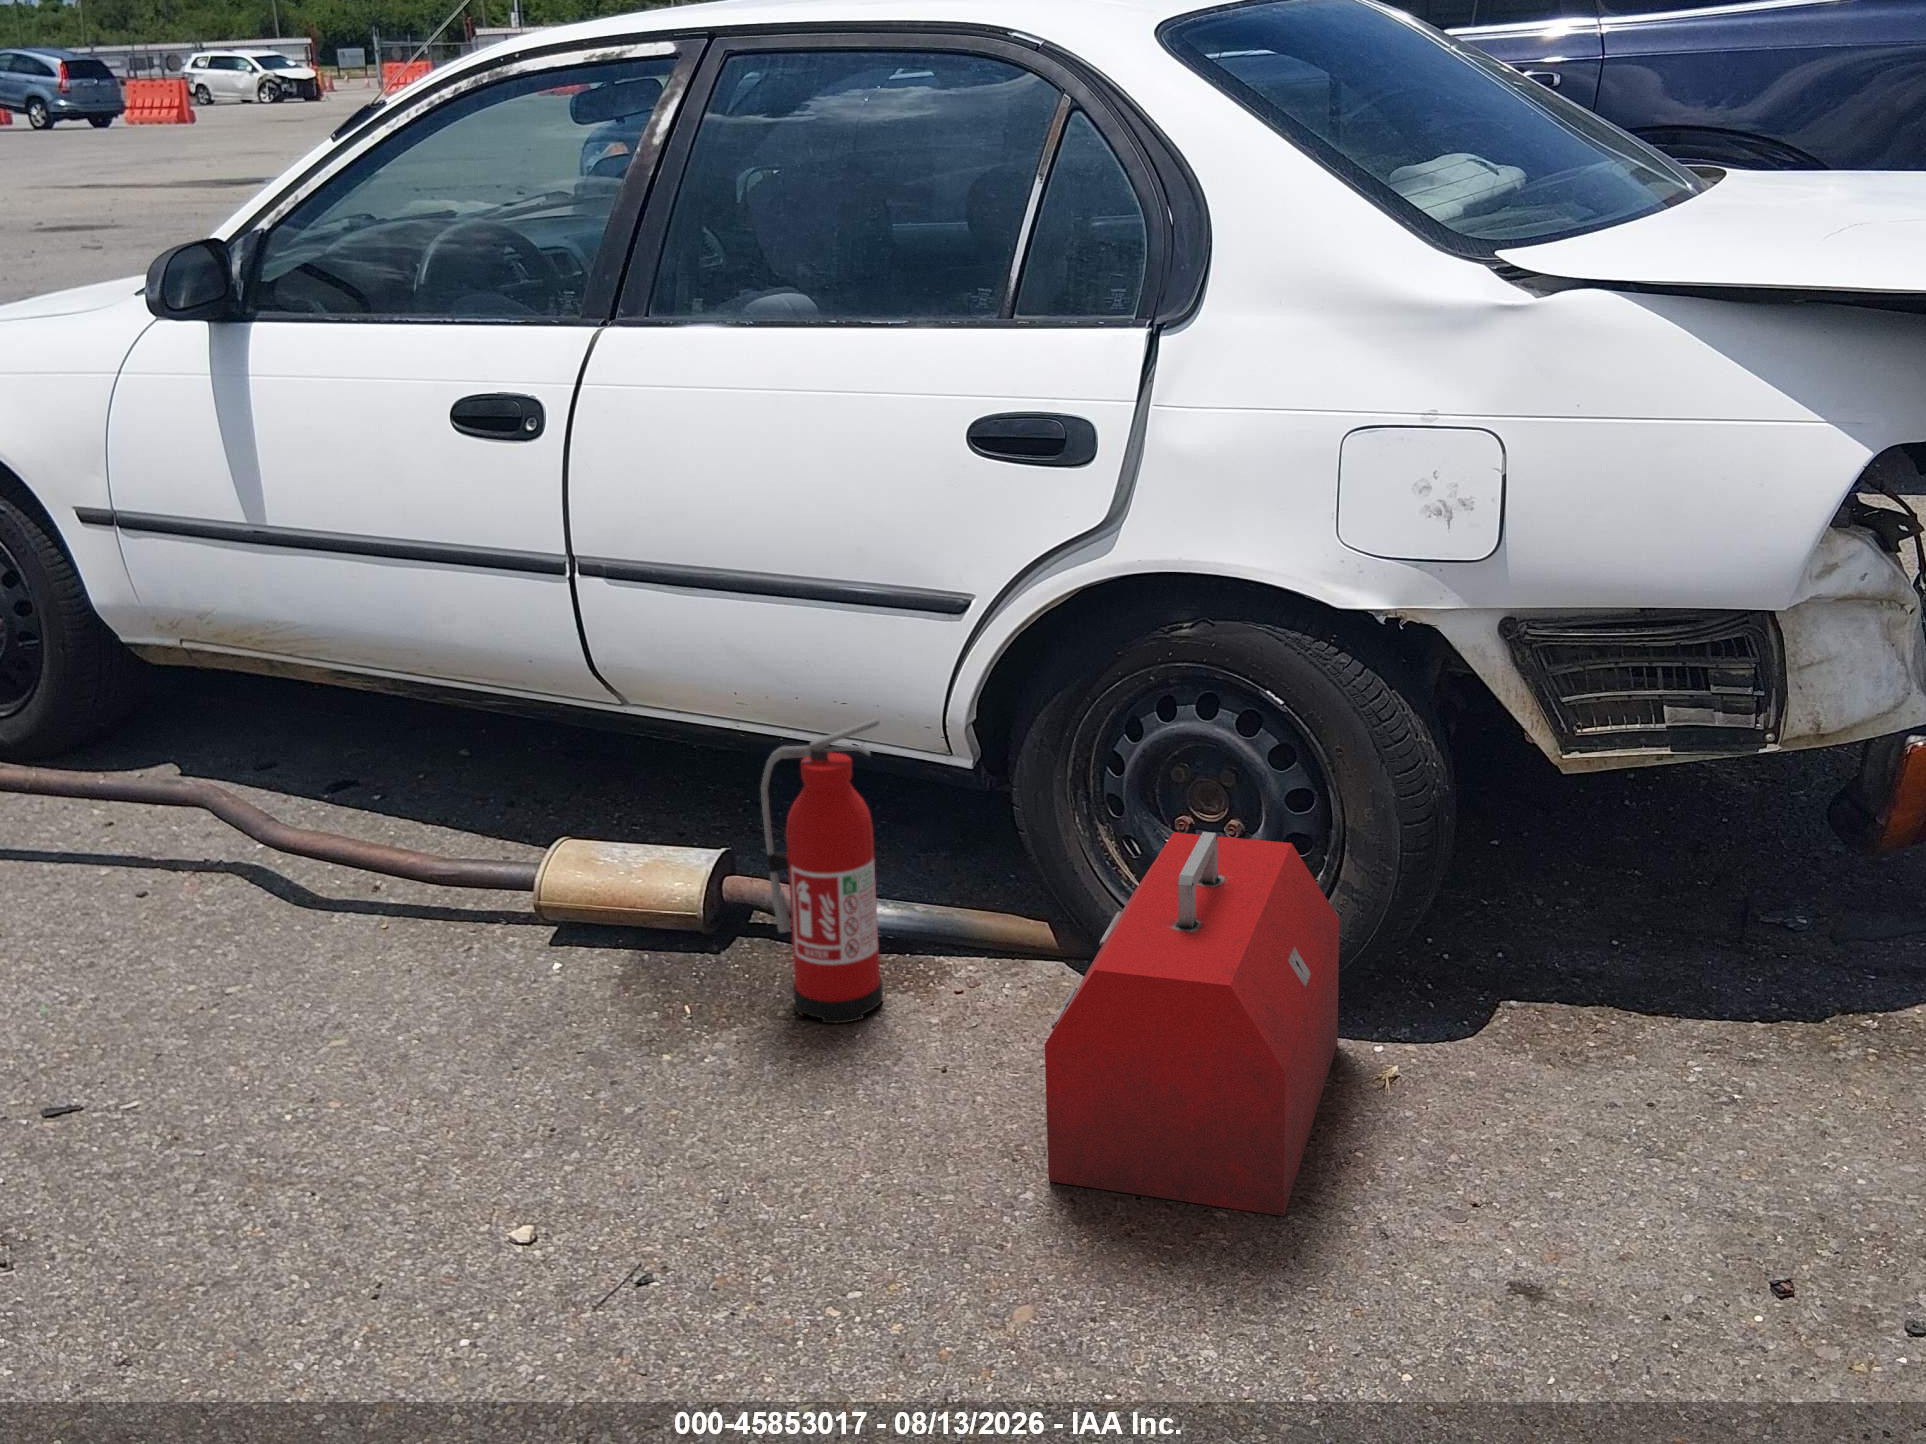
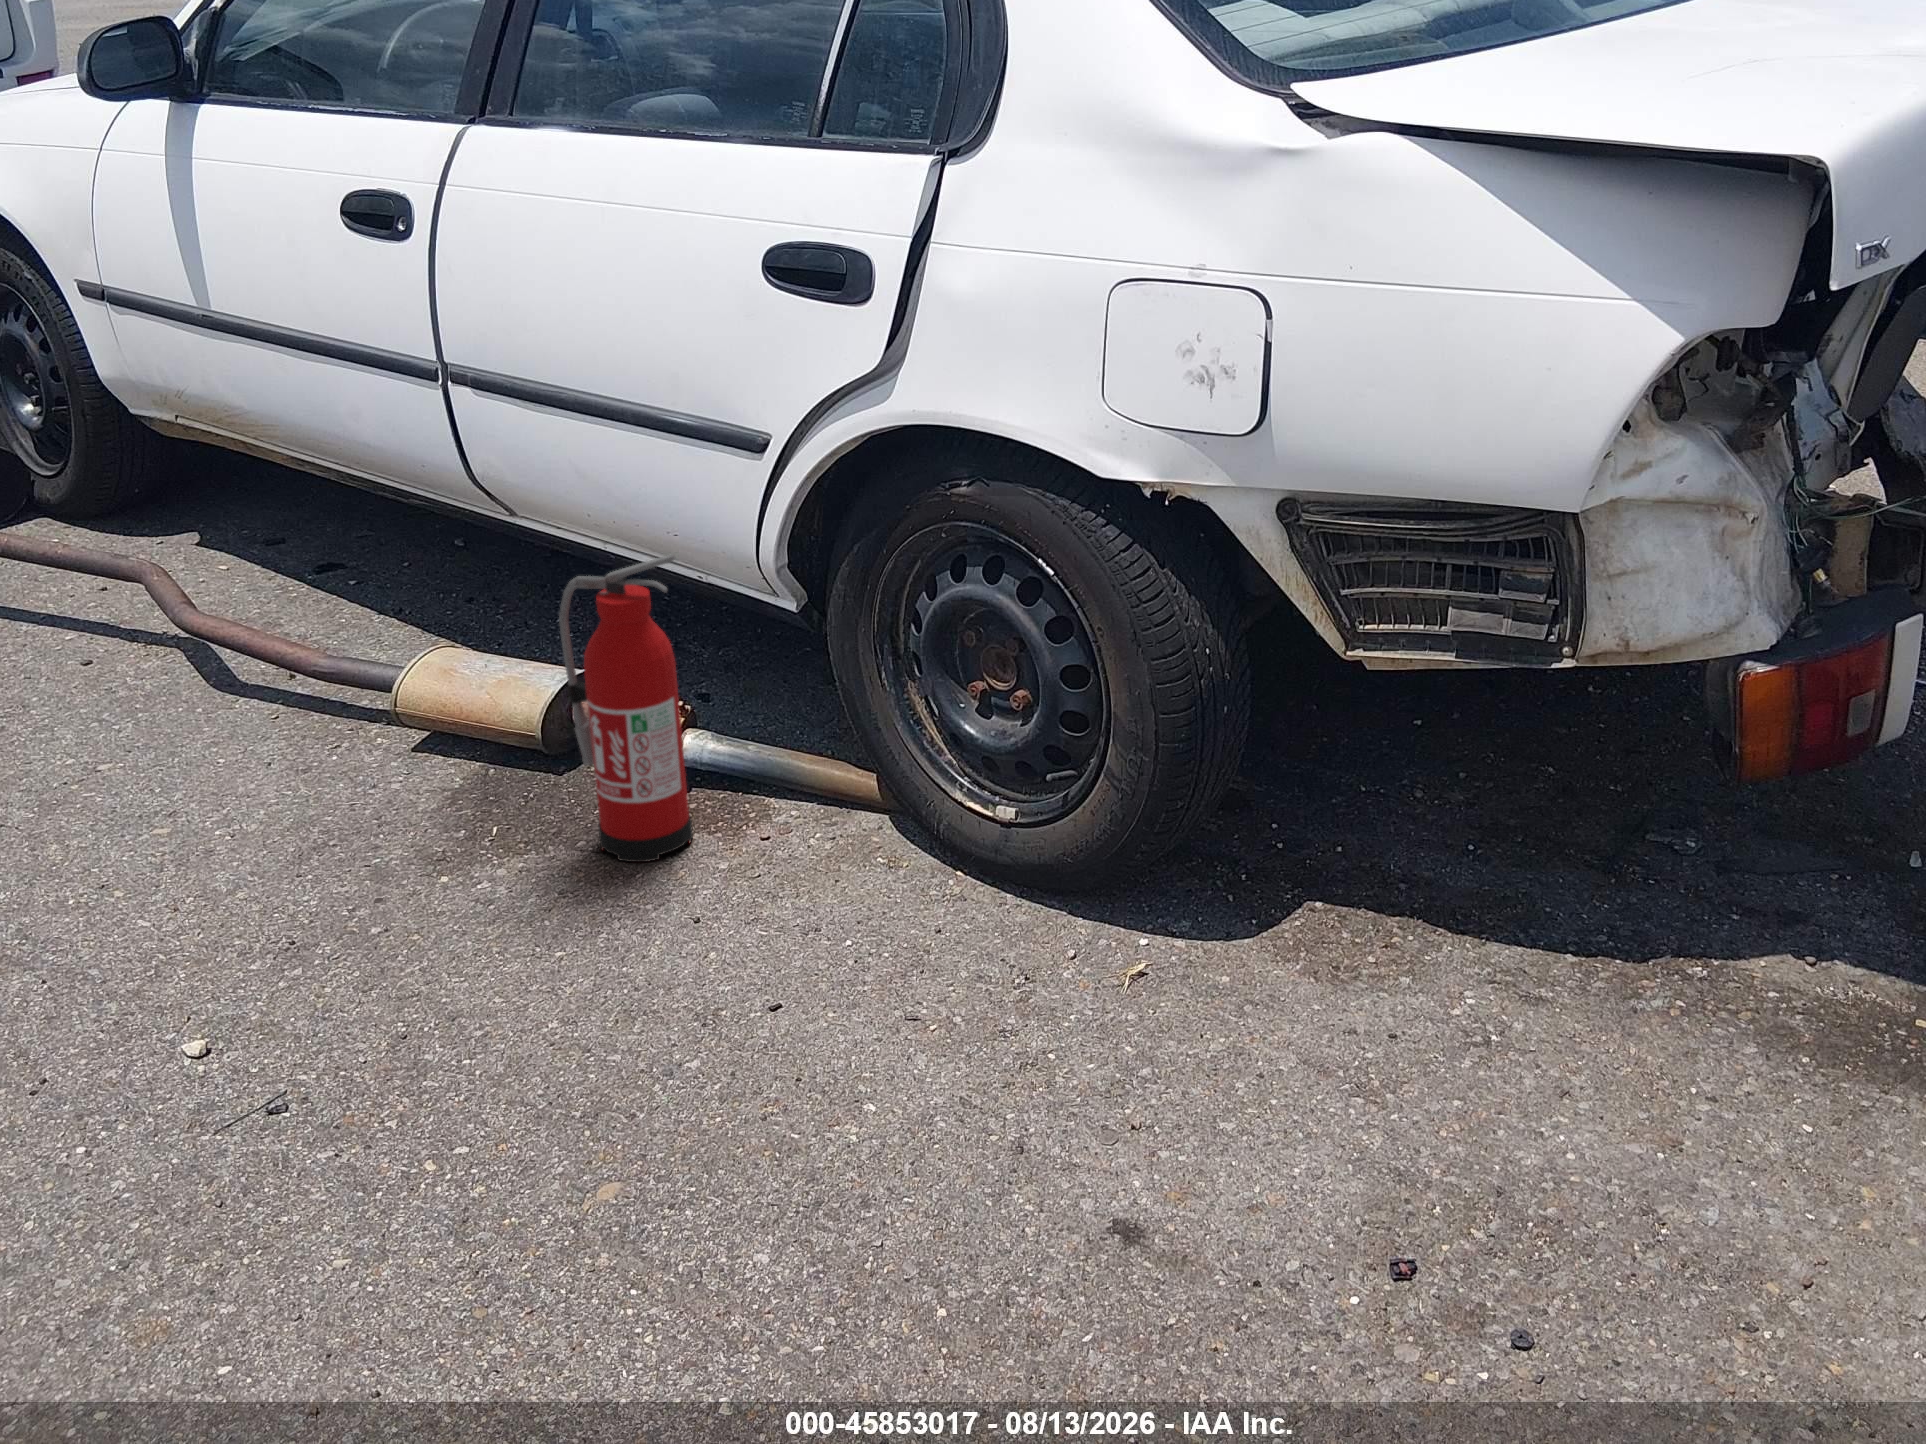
toolbox: present [1045,832,1339,1216] -> none [712,699,1113,1120]

